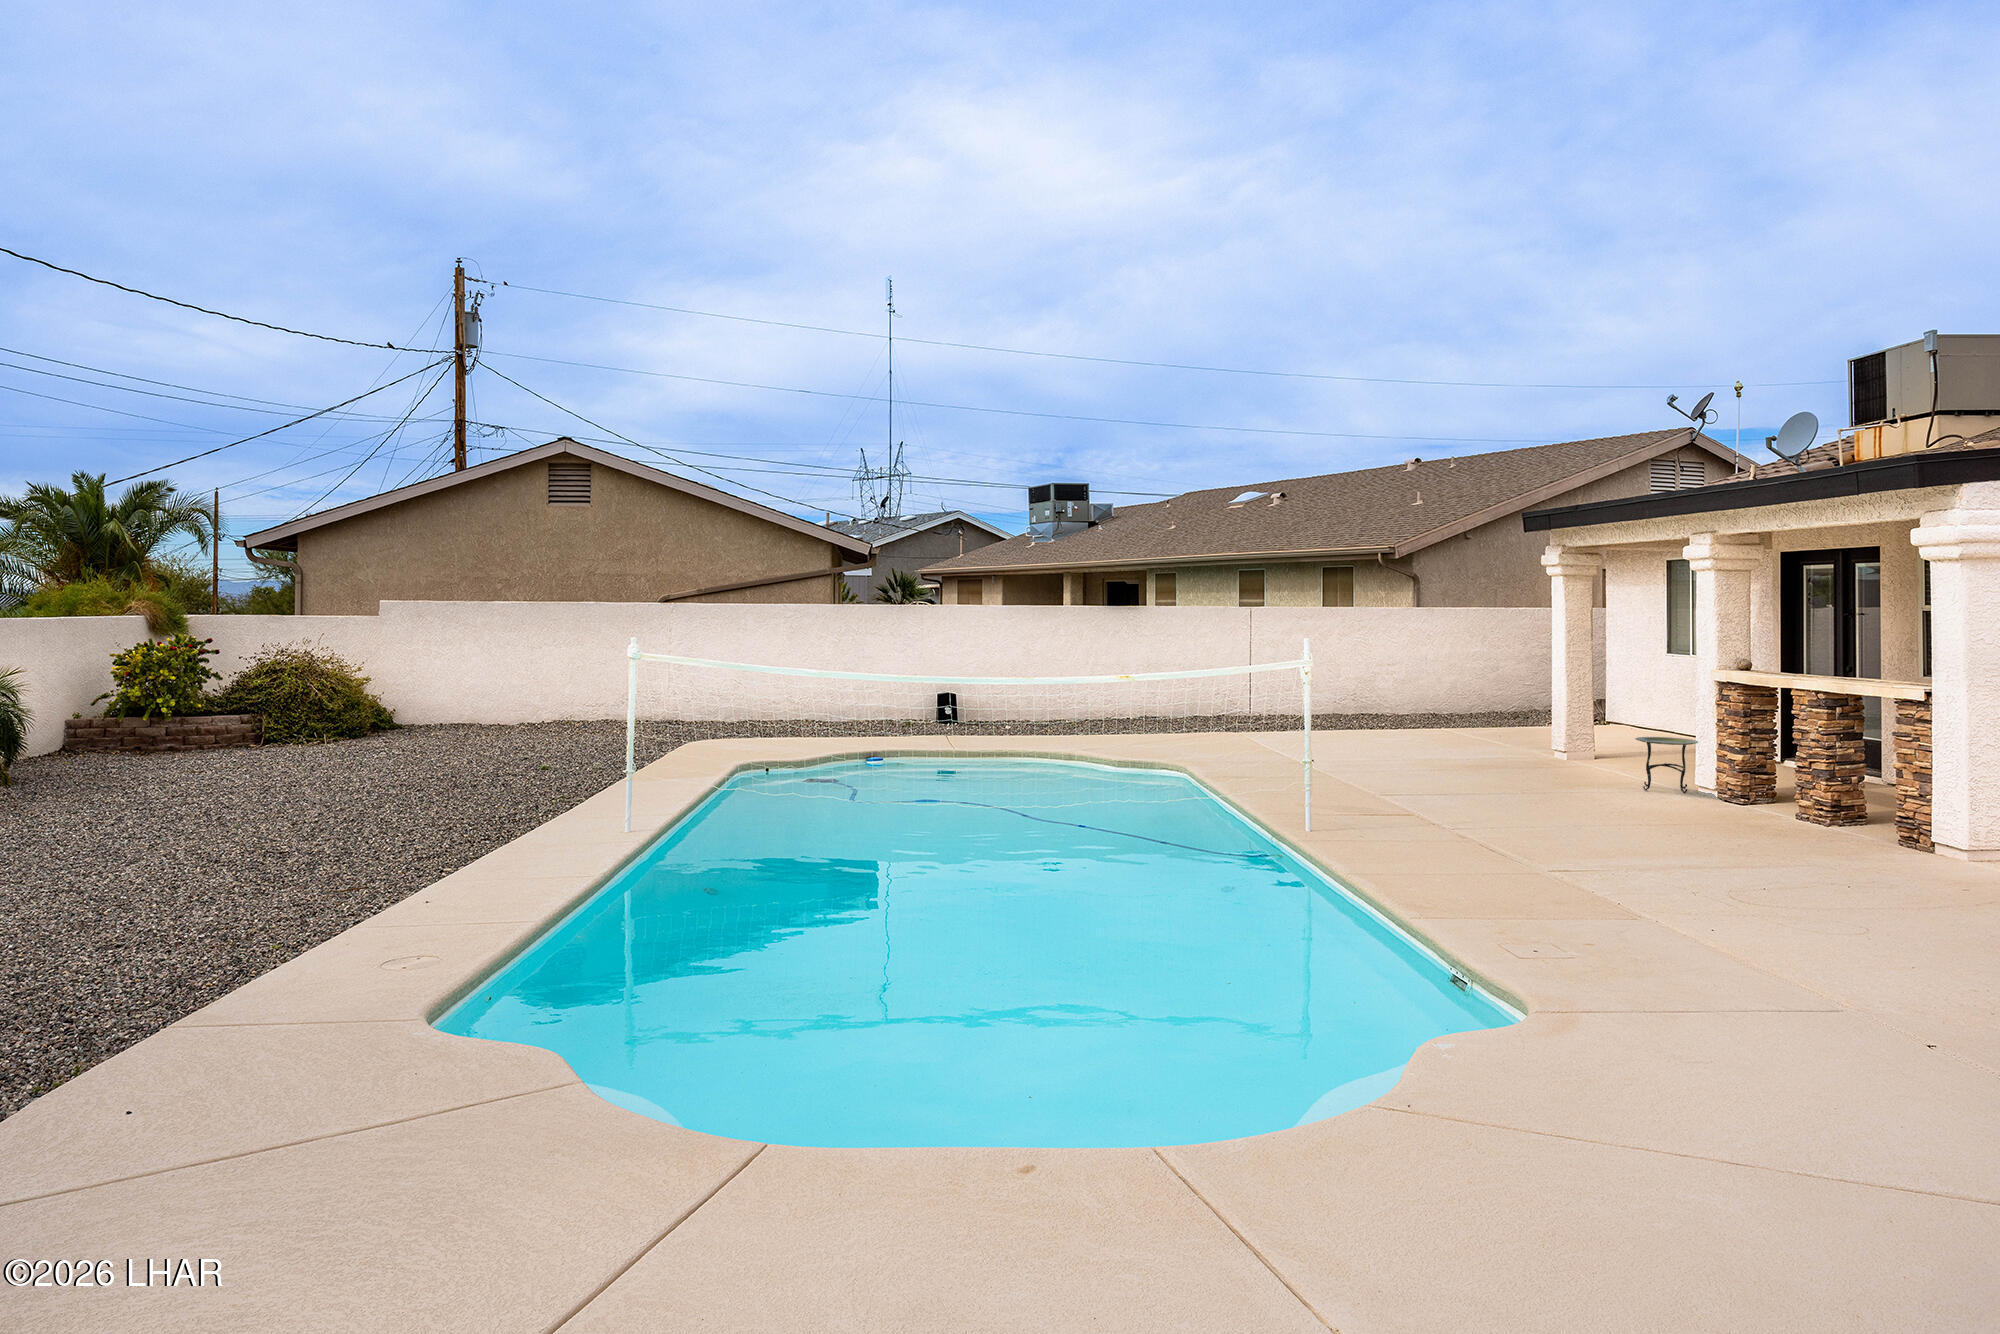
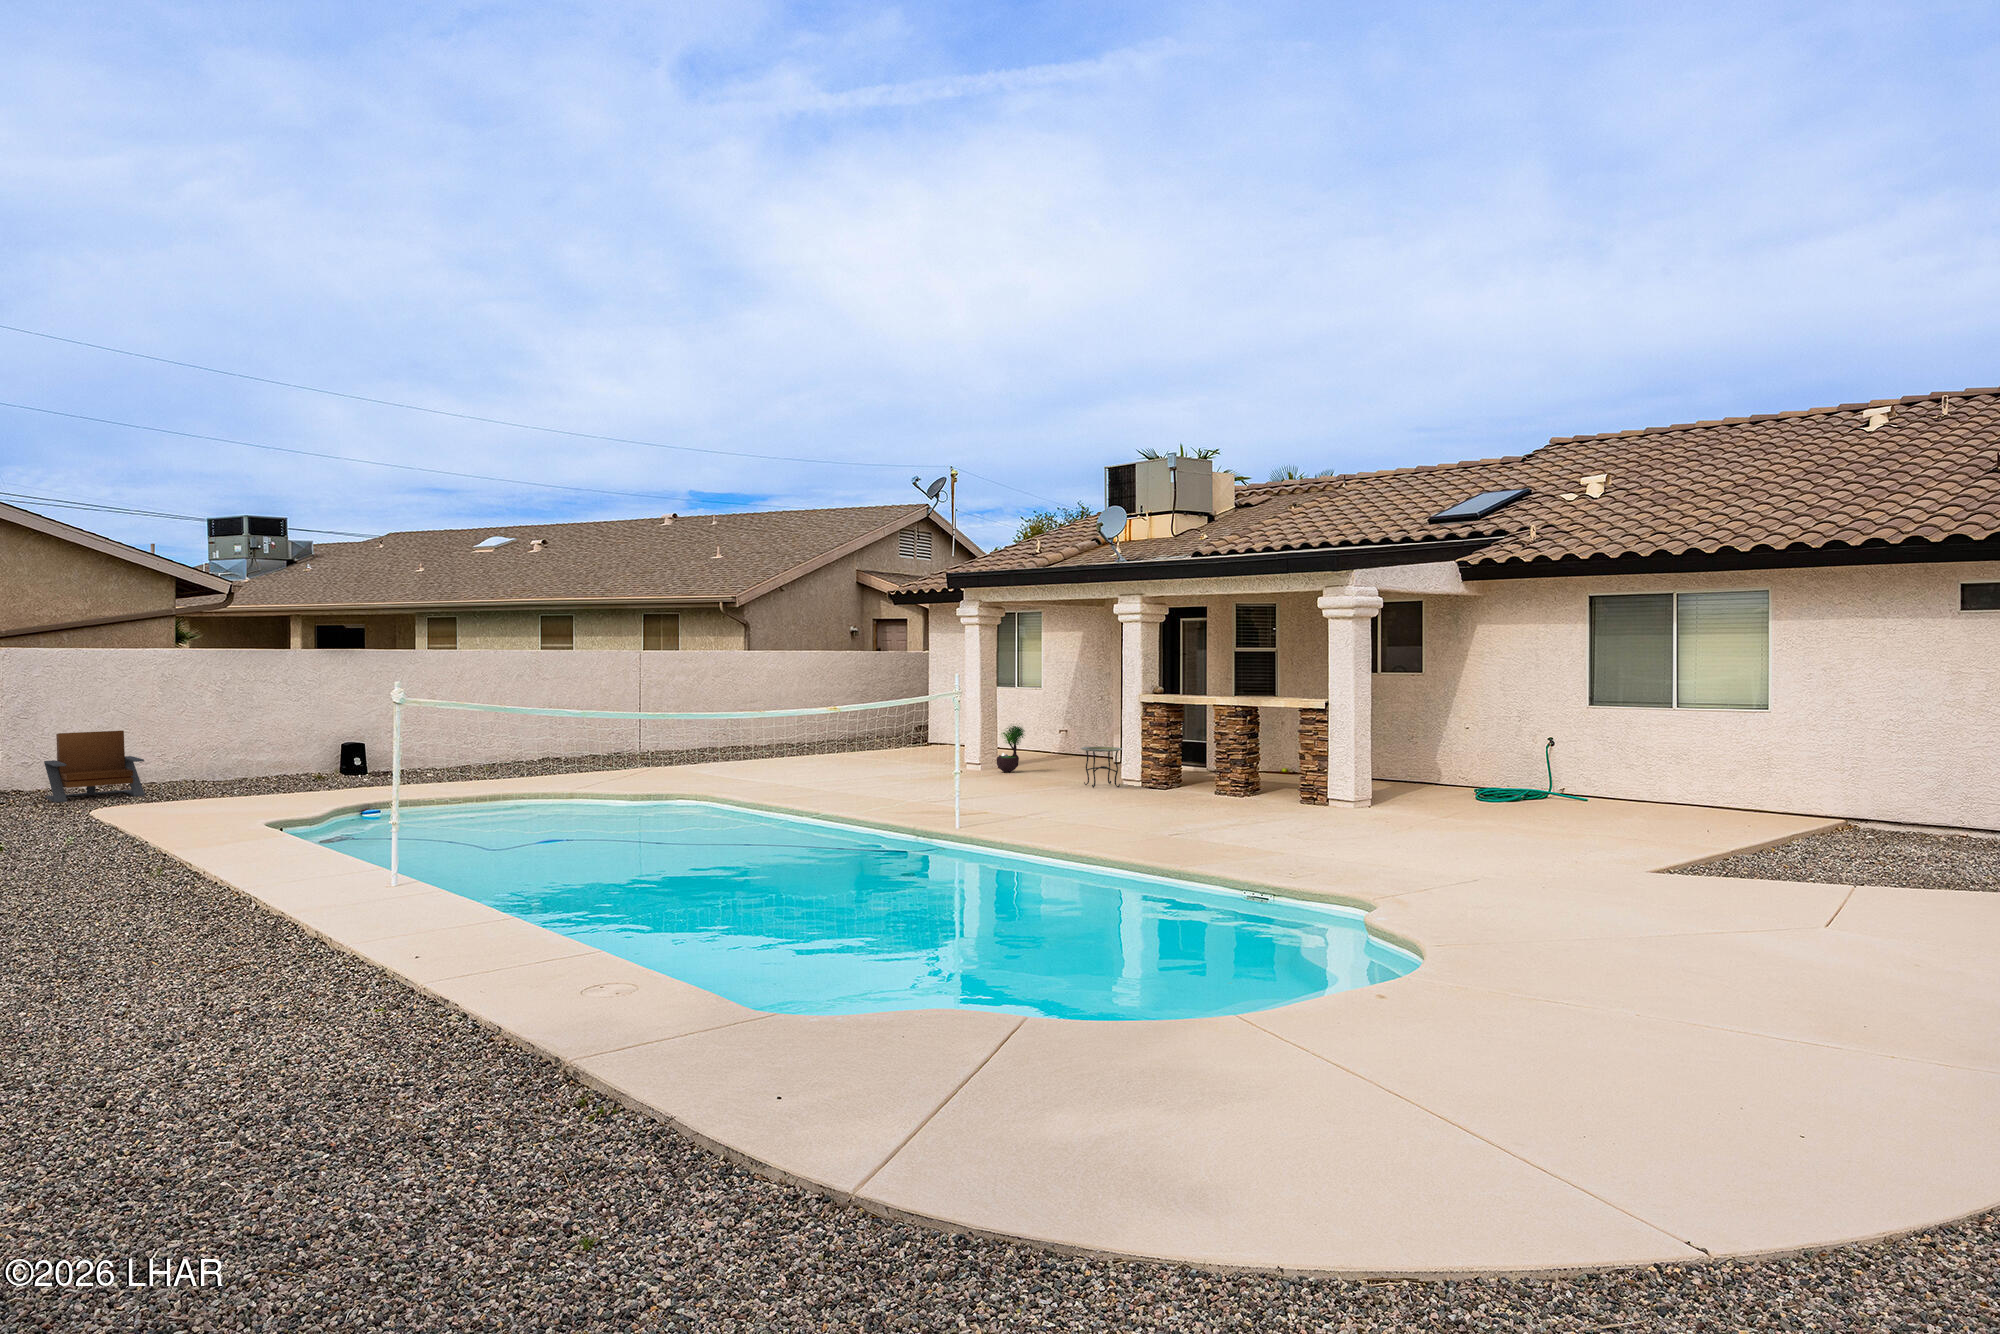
lounge chair: none [776,667,834,719] -> present [44,731,145,803]
potted tree: none [1579,698,1620,762] -> present [997,726,1025,772]

